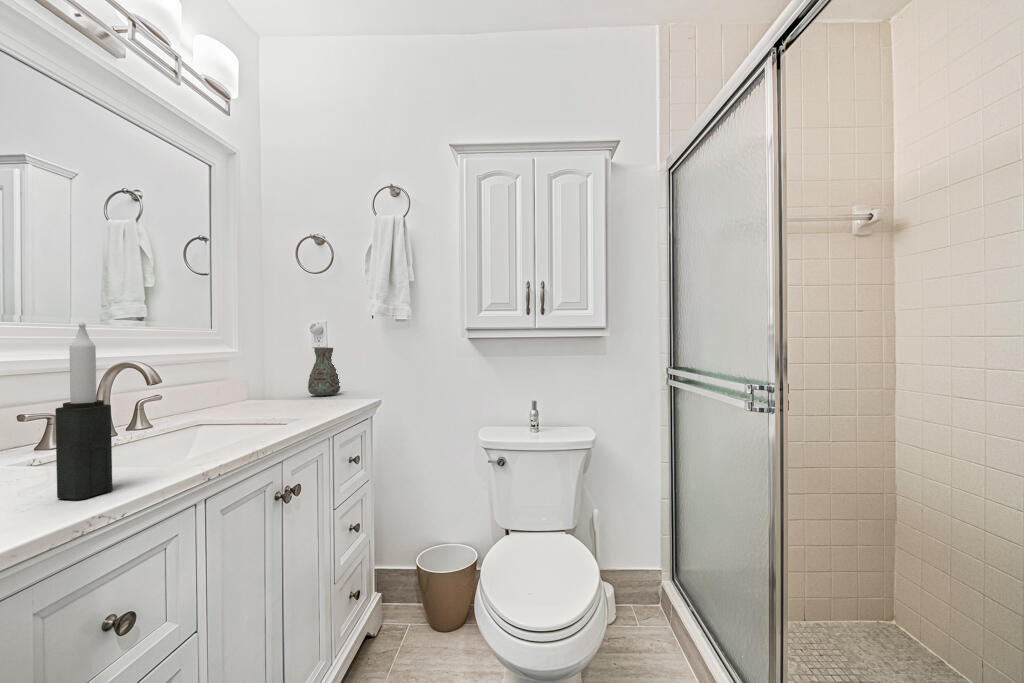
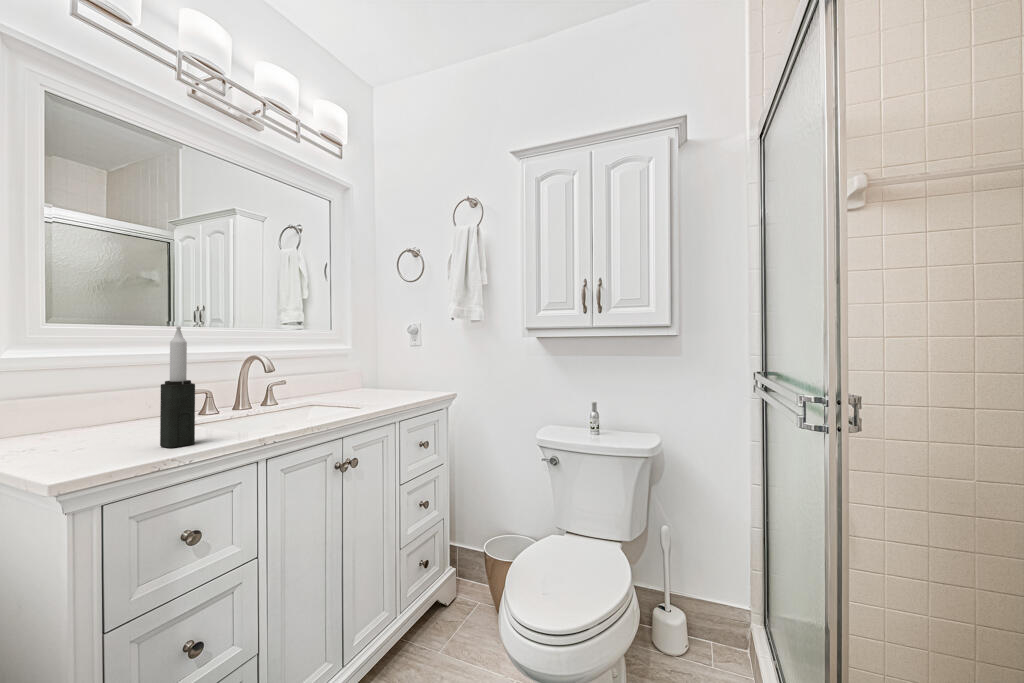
decorative vase: present [308,348,340,396] -> none [405,349,431,390]

